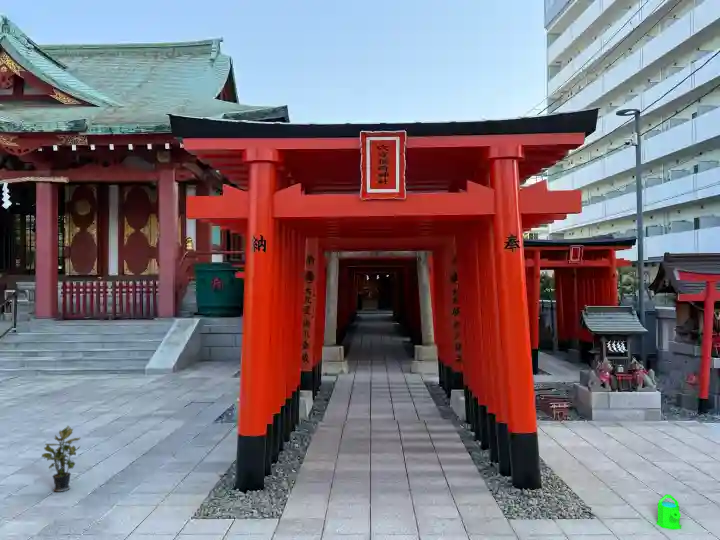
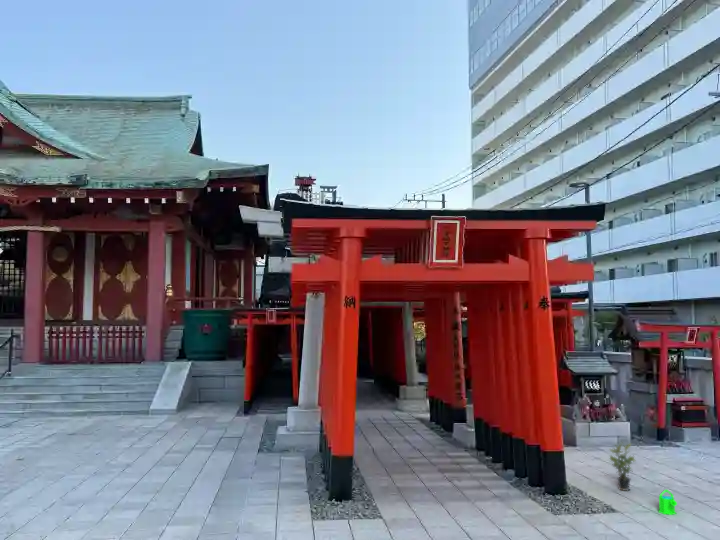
potted plant: present [42,426,80,492] -> present [610,442,635,491]

